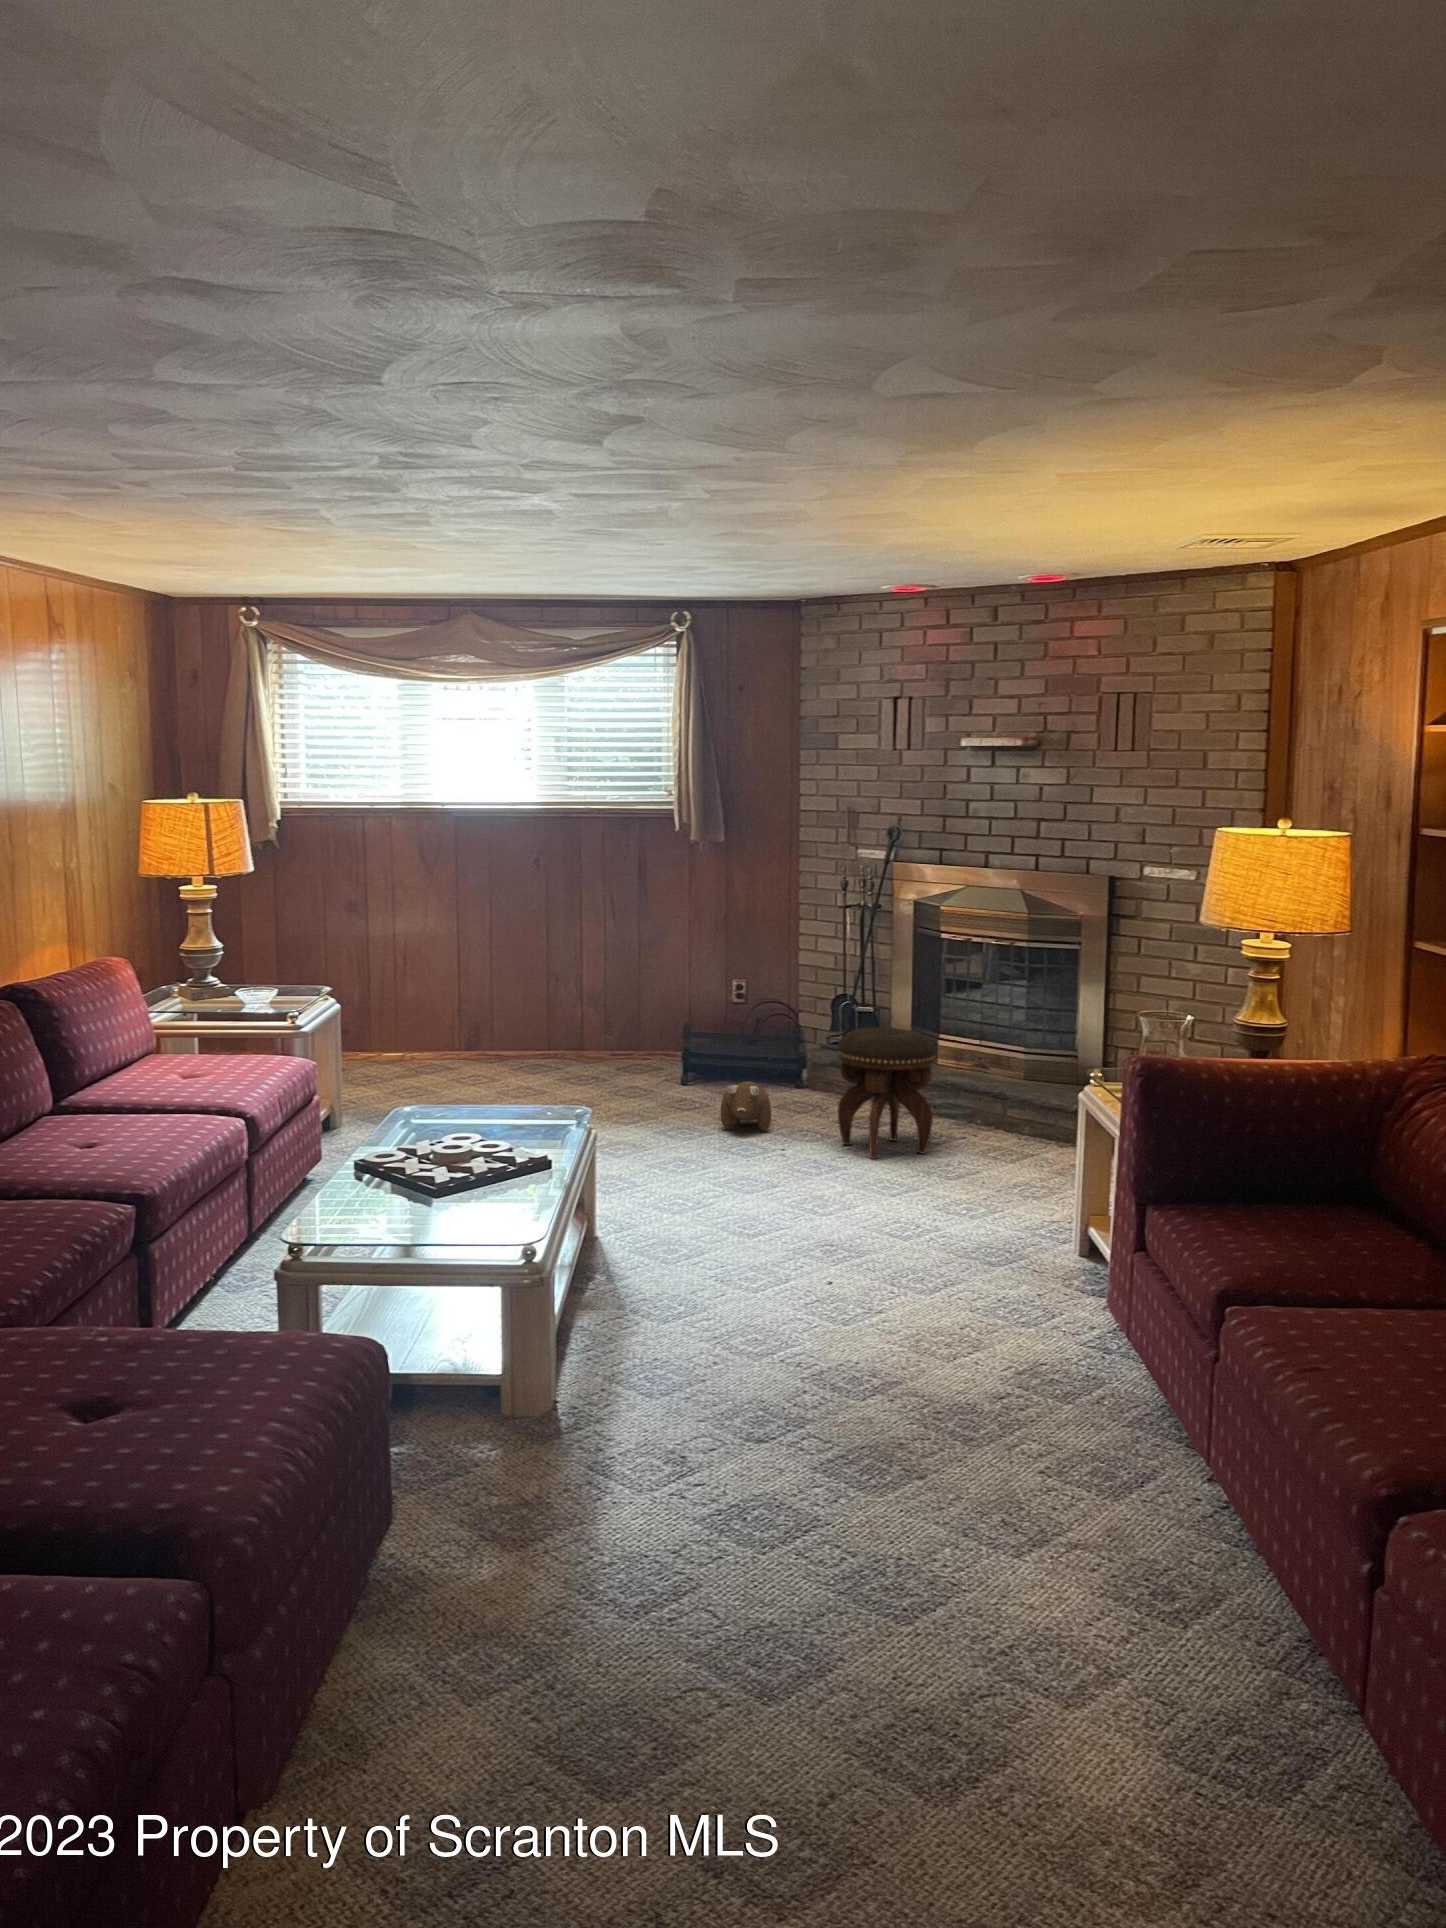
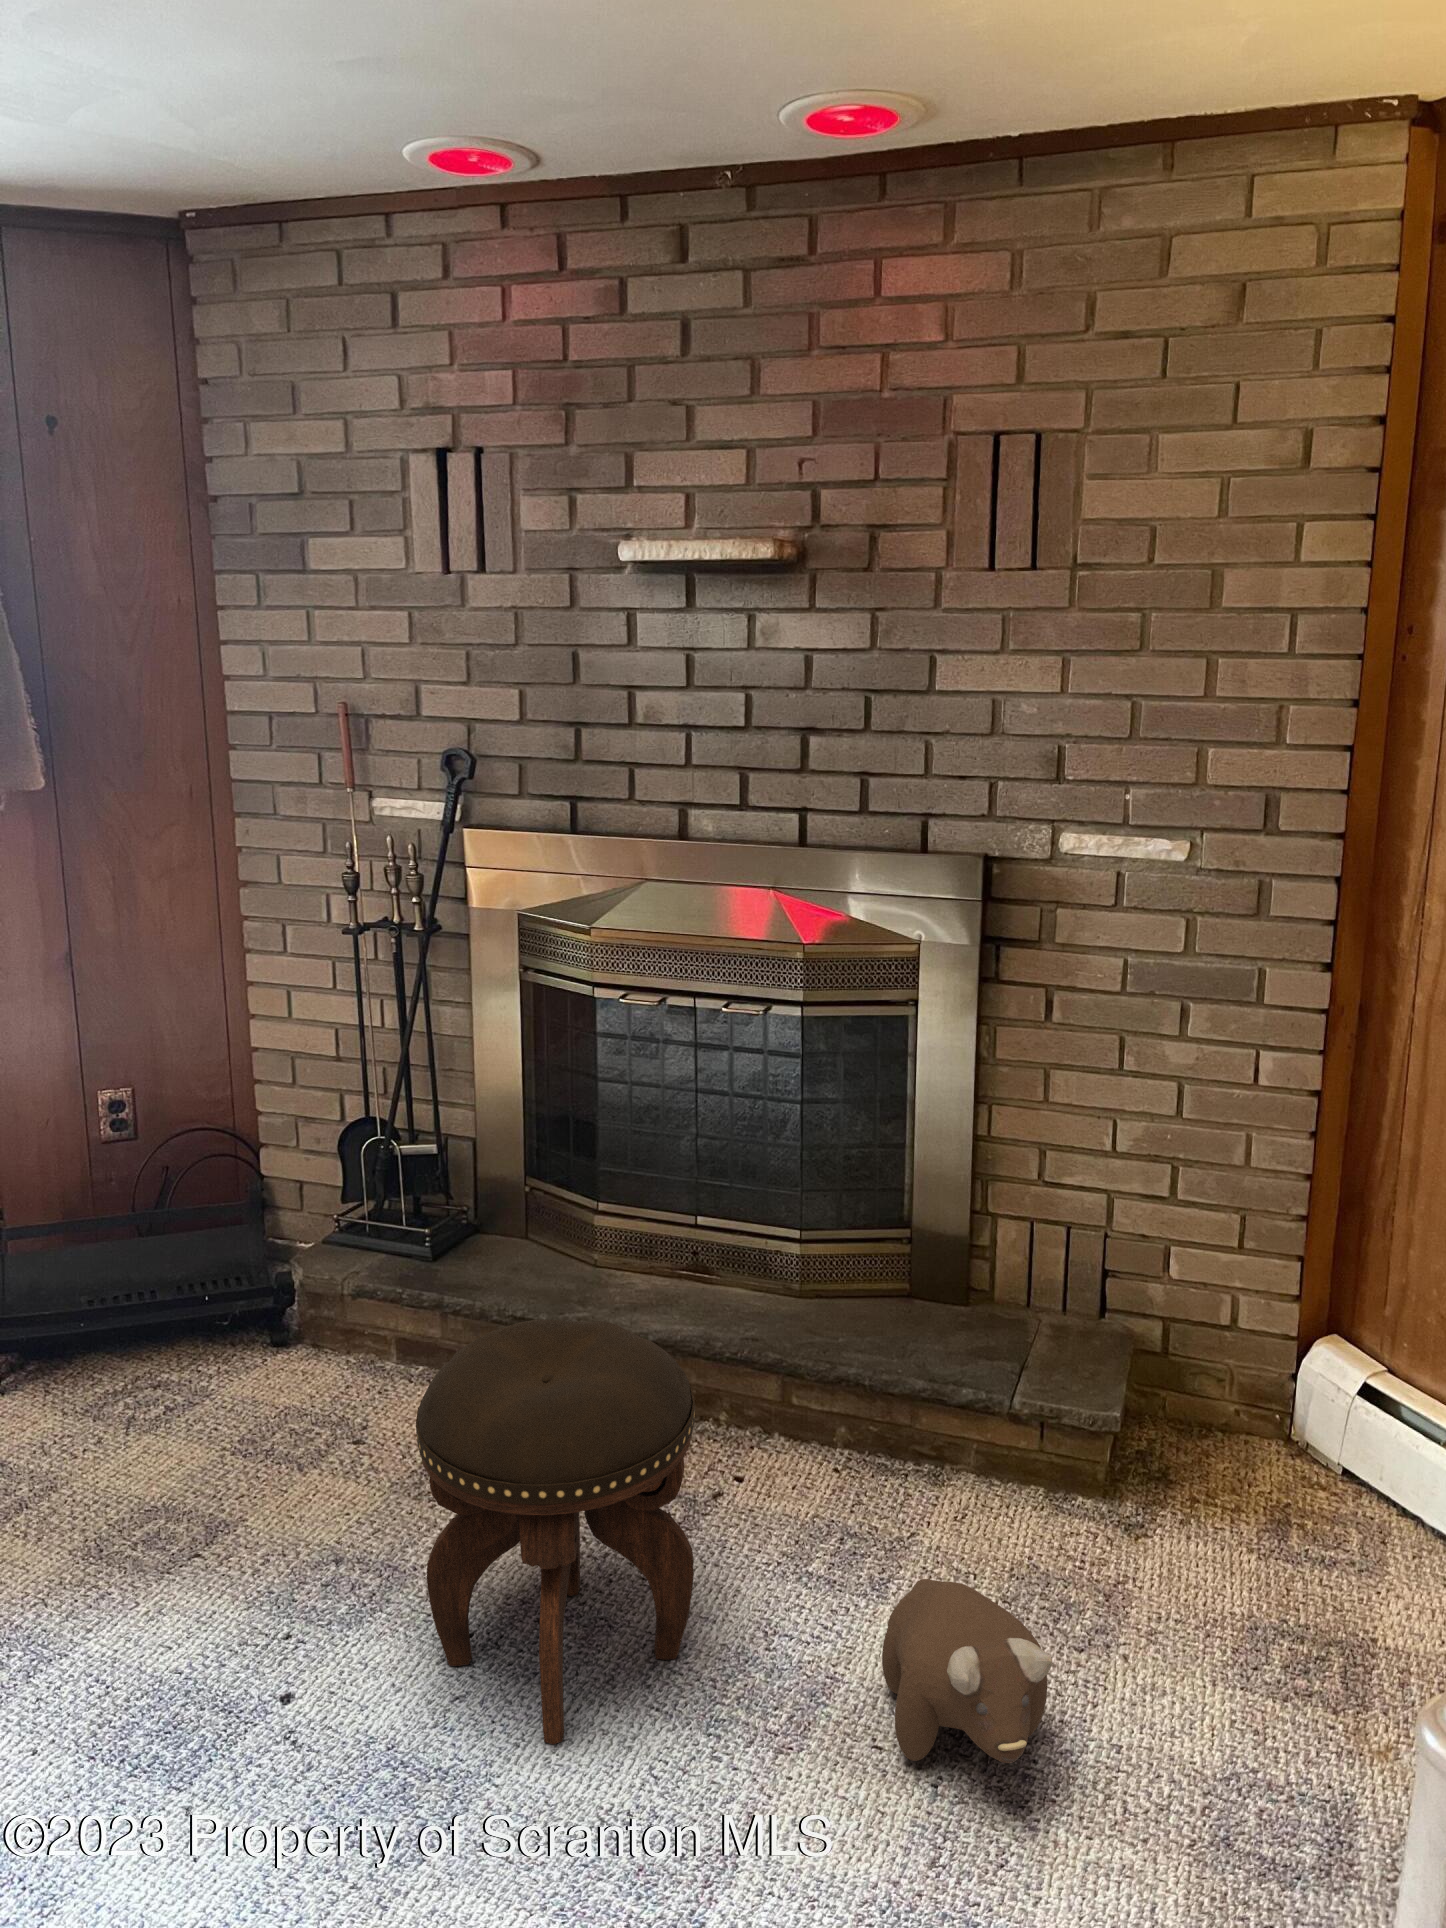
plush toy: present [721,1081,771,1131] -> present [882,1579,1052,1763]

